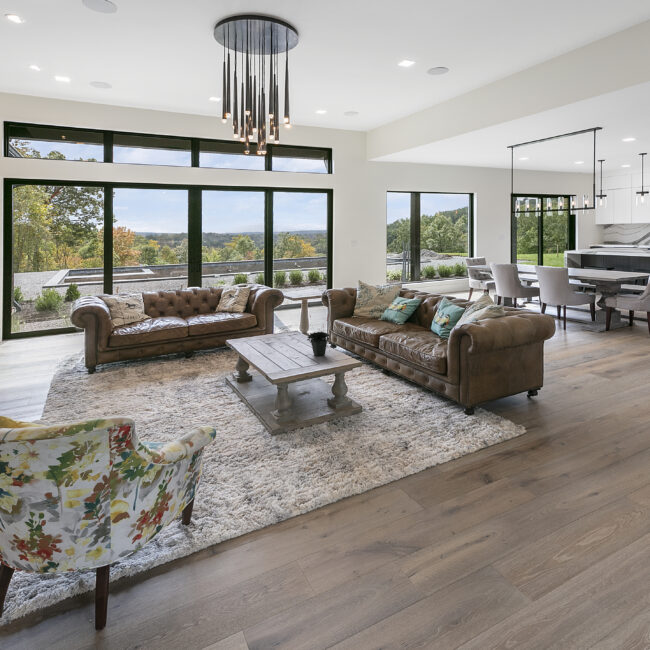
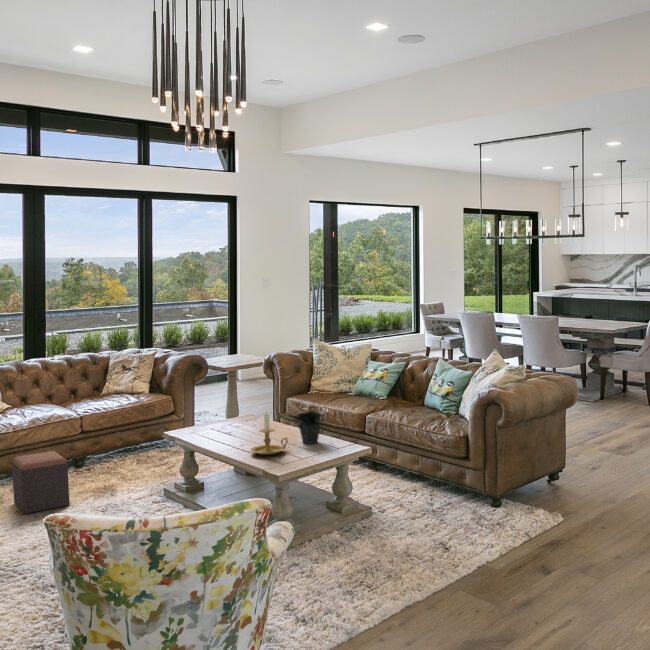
candle holder: none [269,330,299,363] -> present [251,412,288,455]
footstool: none [126,349,161,390] -> present [12,451,70,514]

